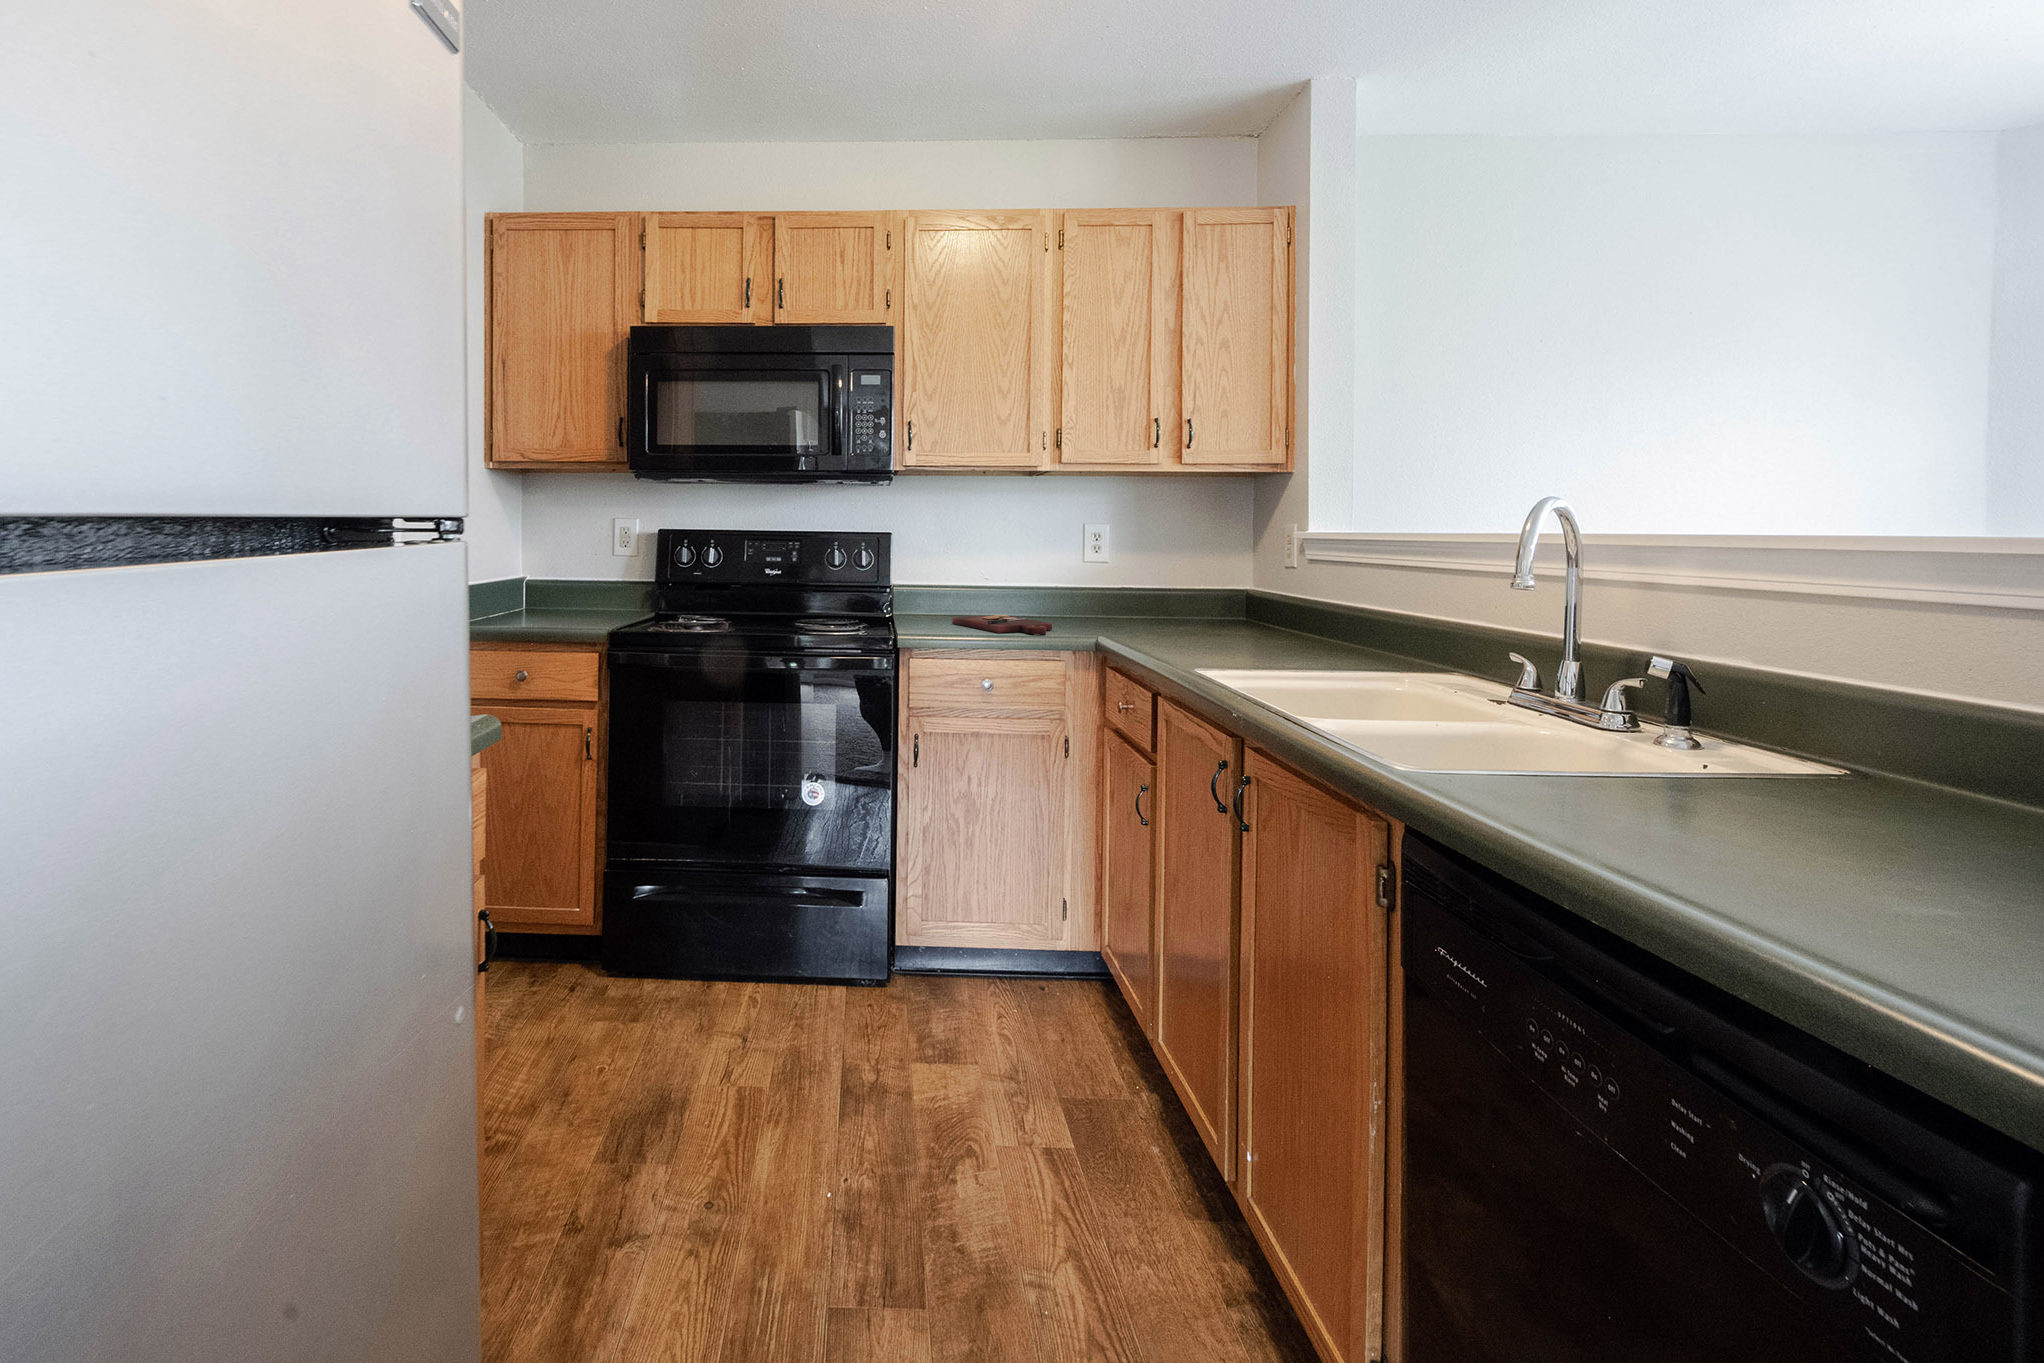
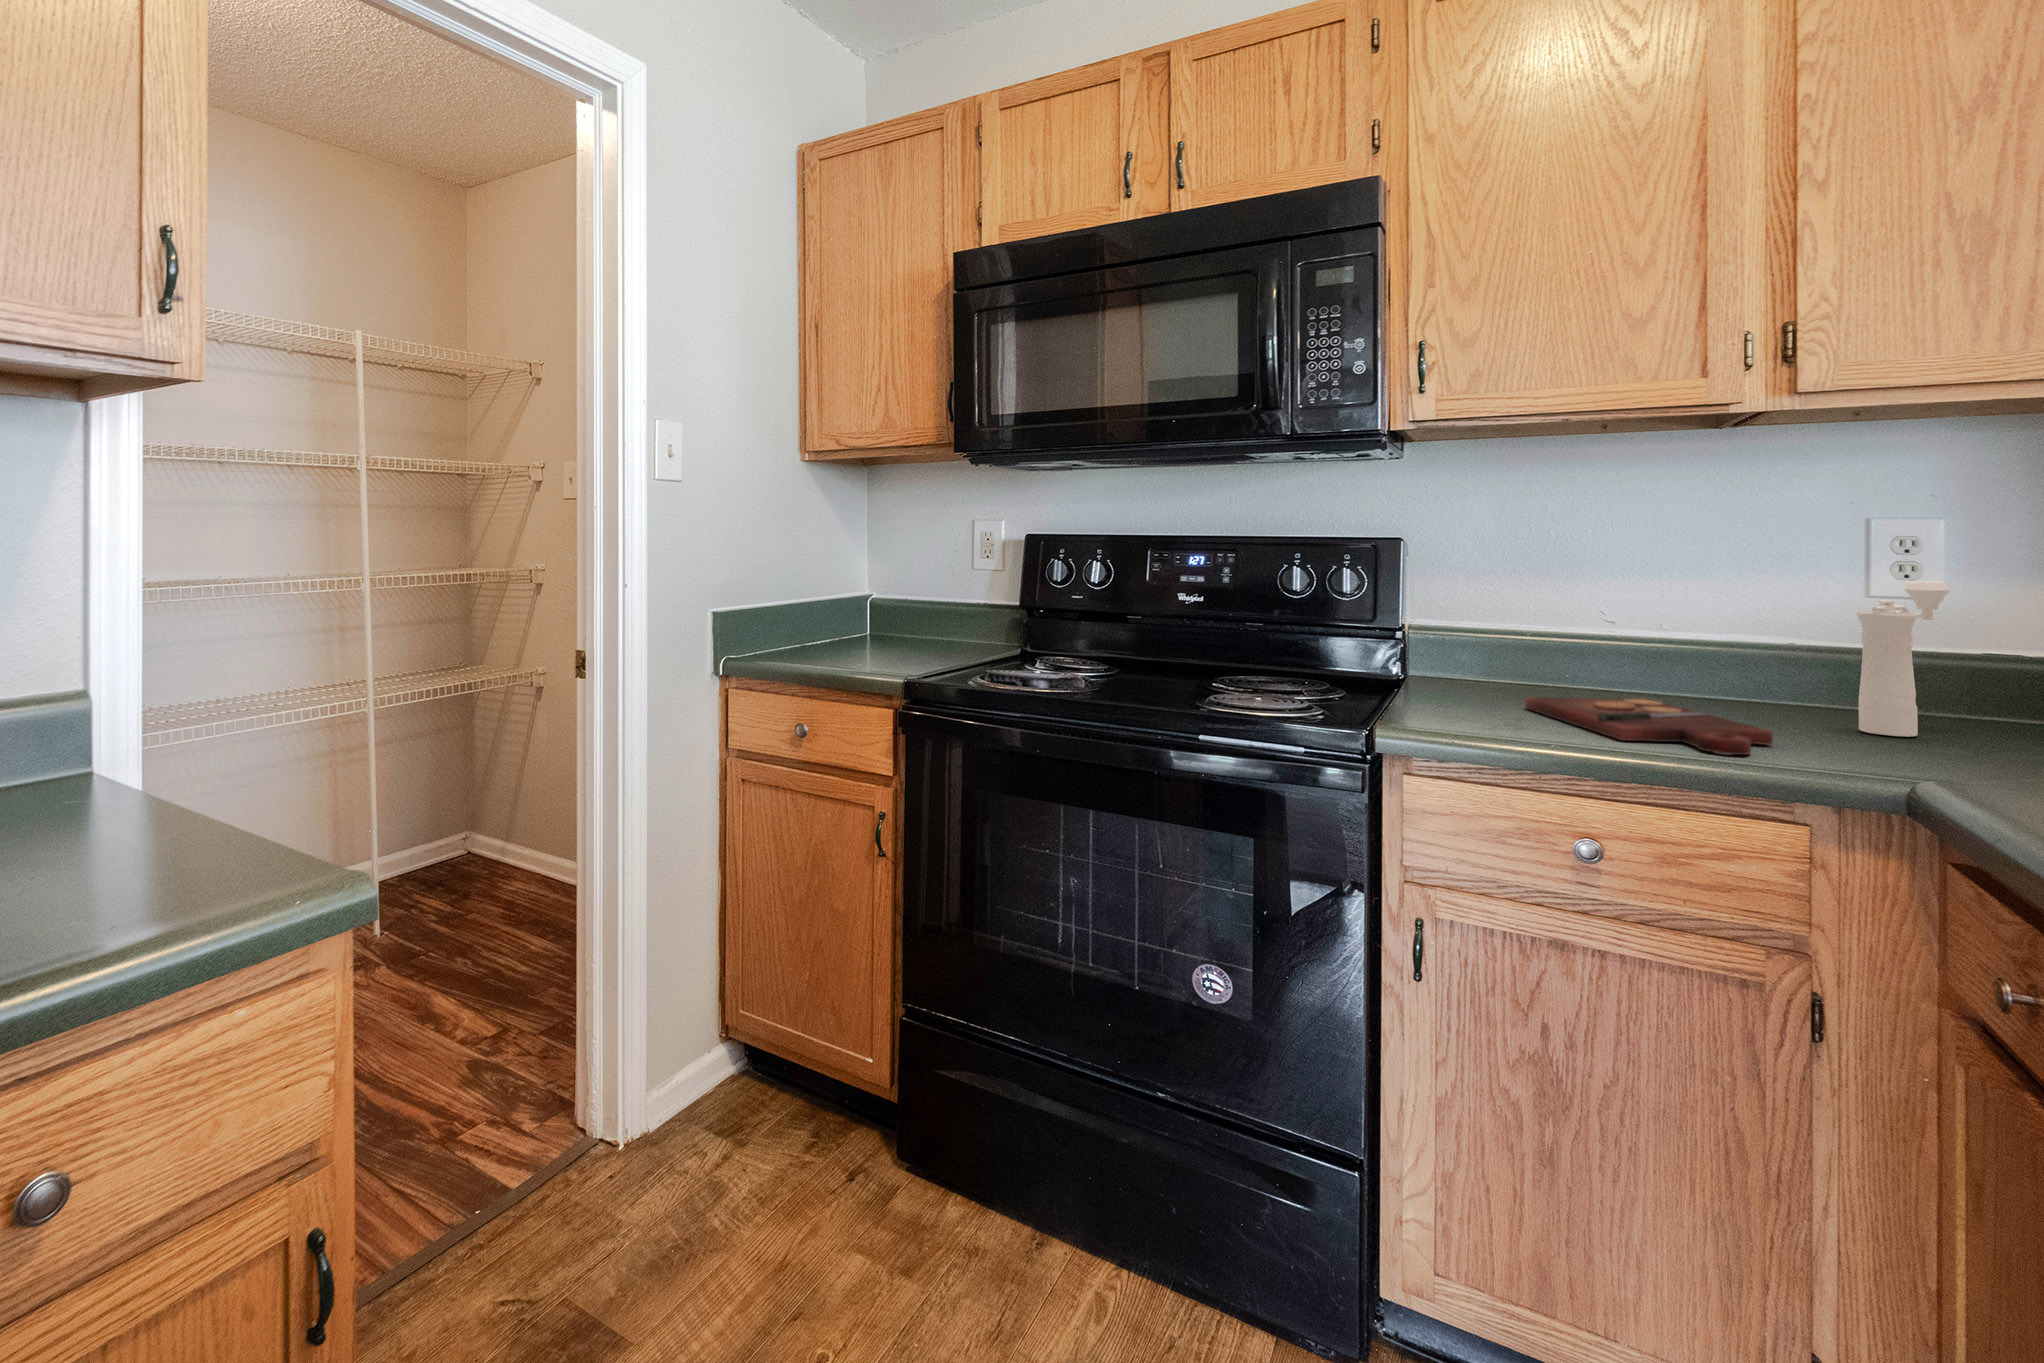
pepper mill: none [1078,552,1108,624] -> present [1857,581,1950,737]

